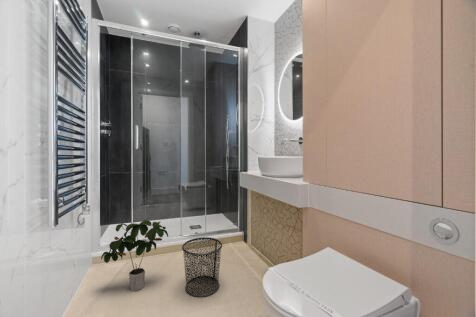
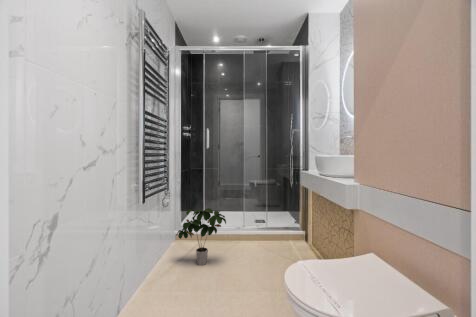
waste bin: present [182,237,222,297] -> none [235,229,271,281]

